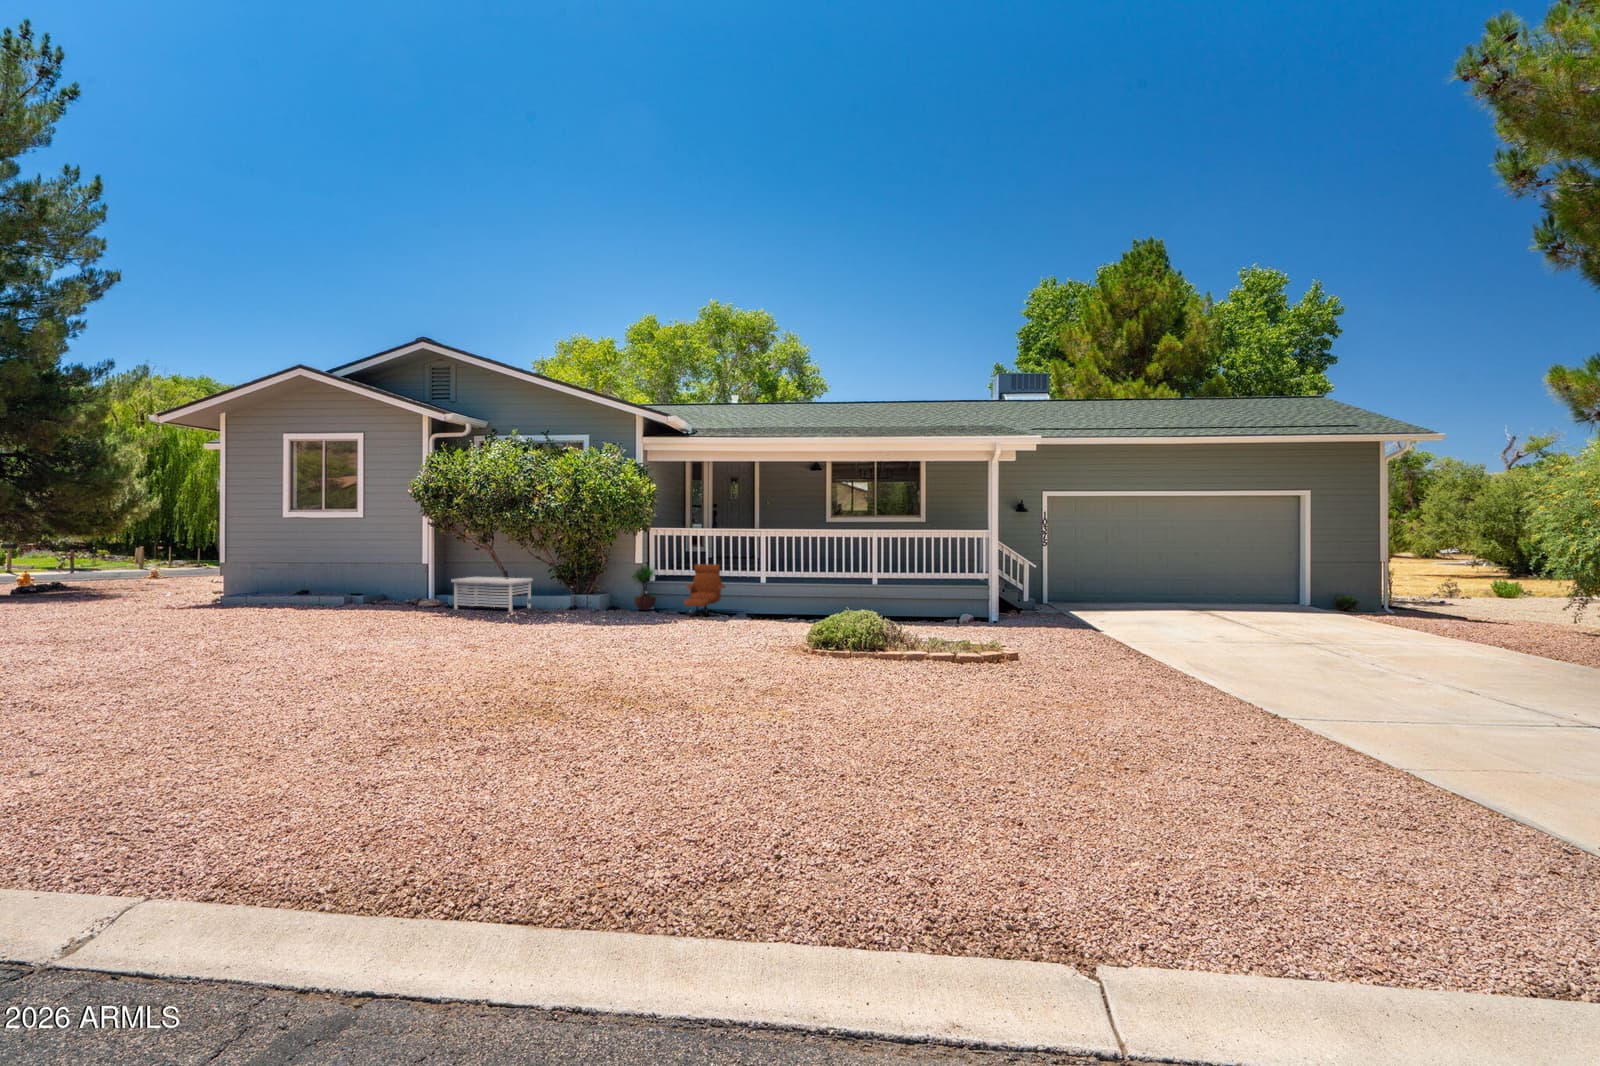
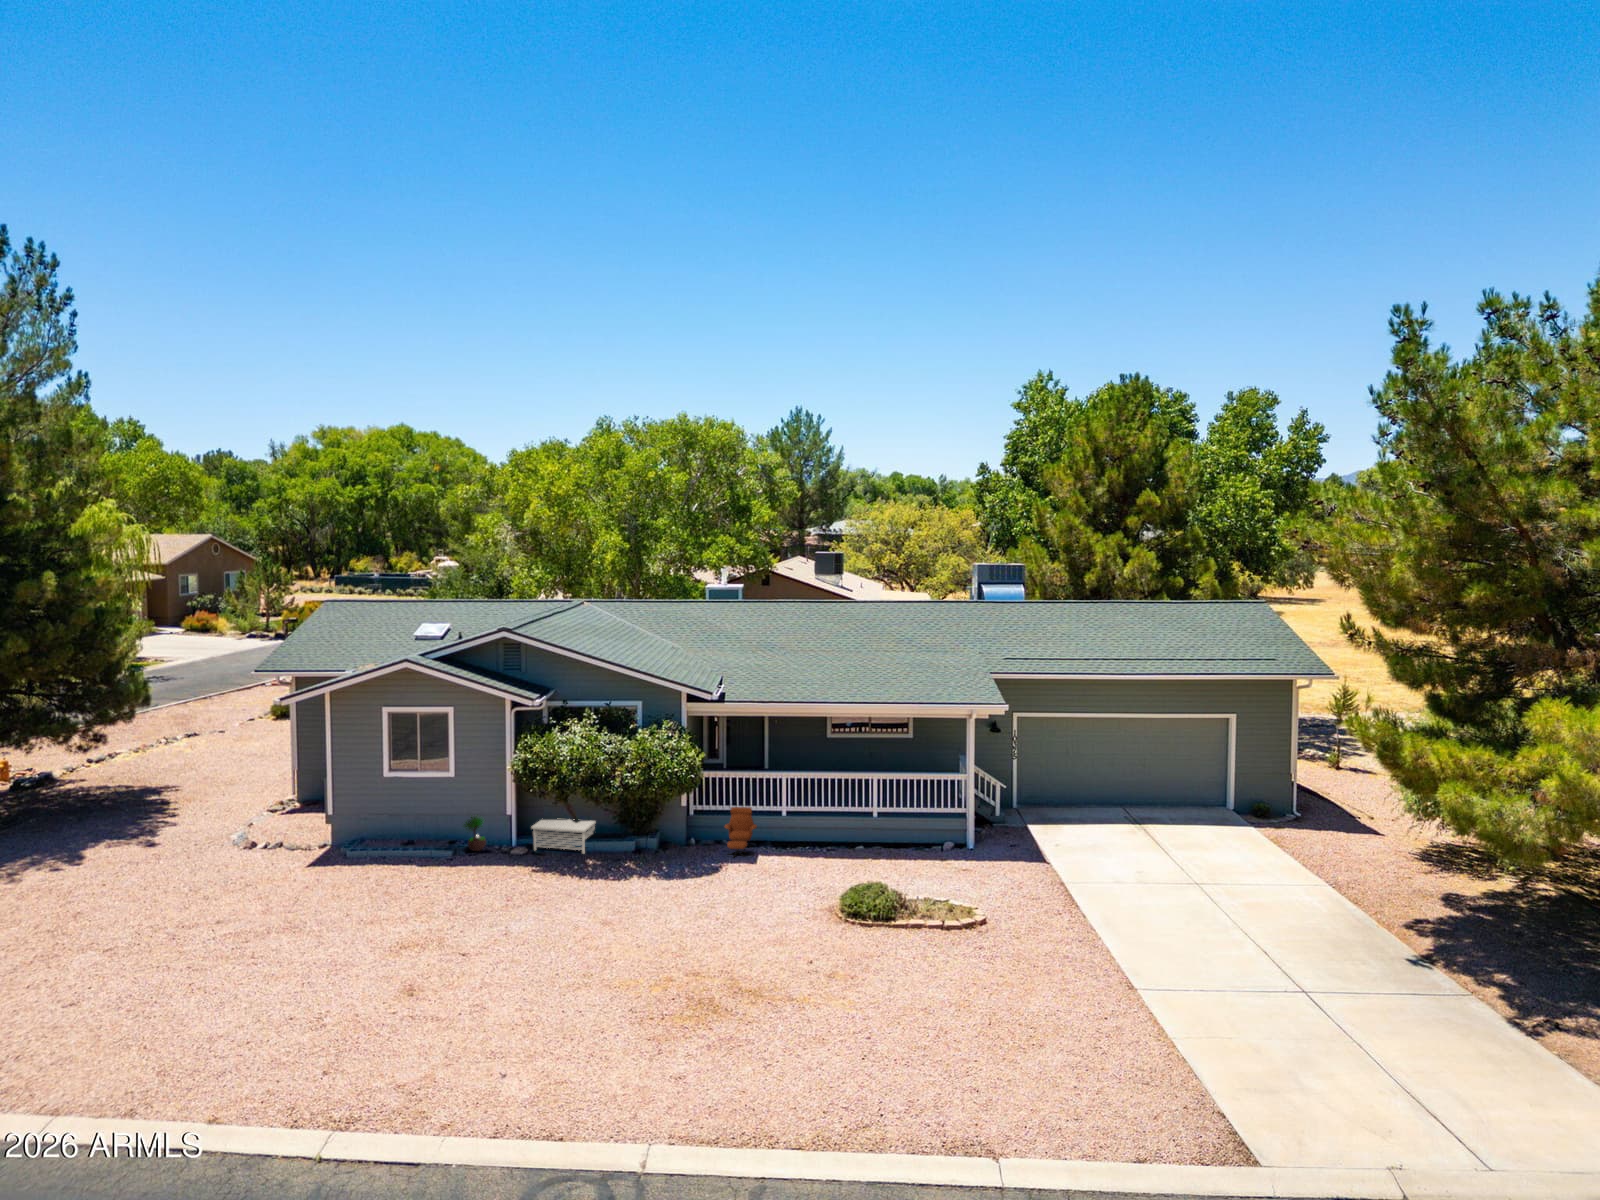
potted tree: present [632,565,656,611] -> present [464,816,486,851]

